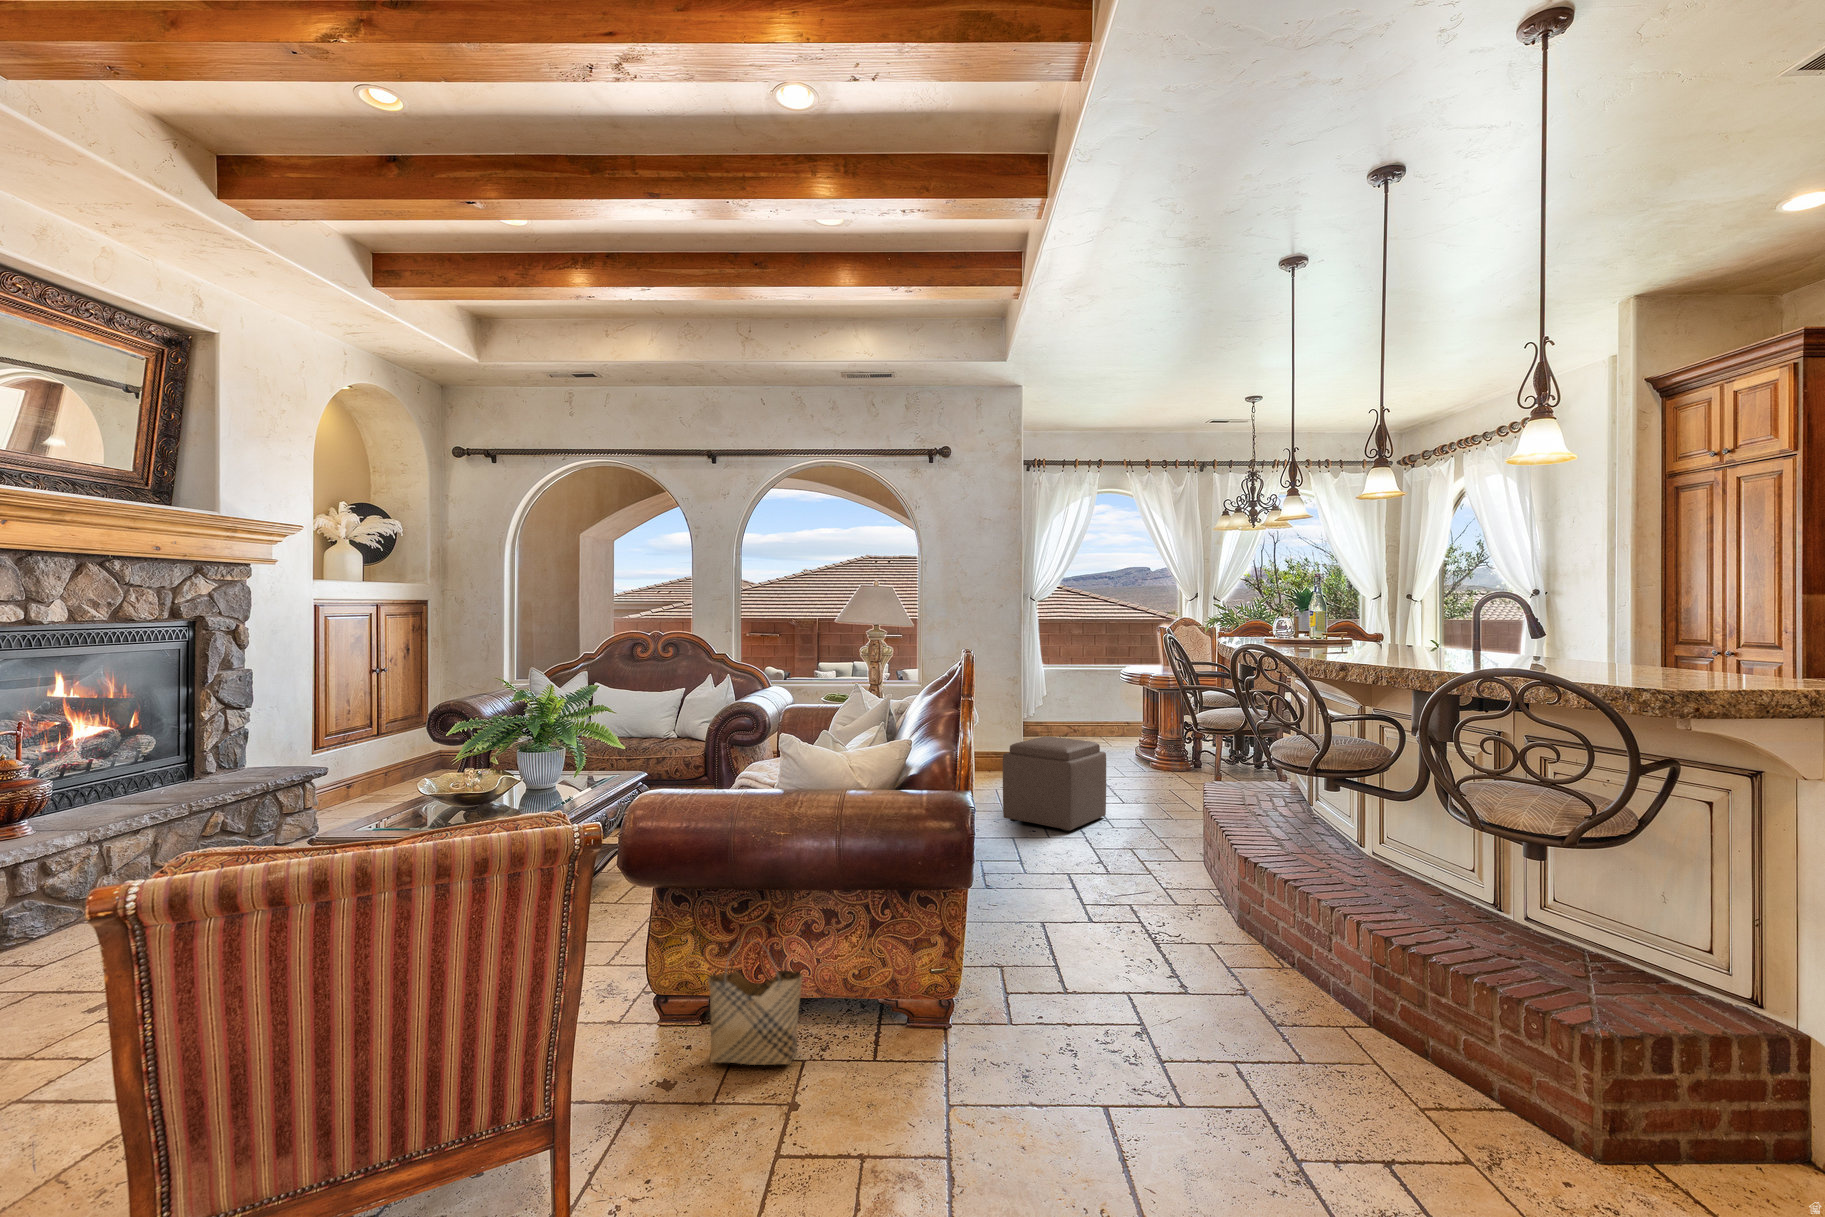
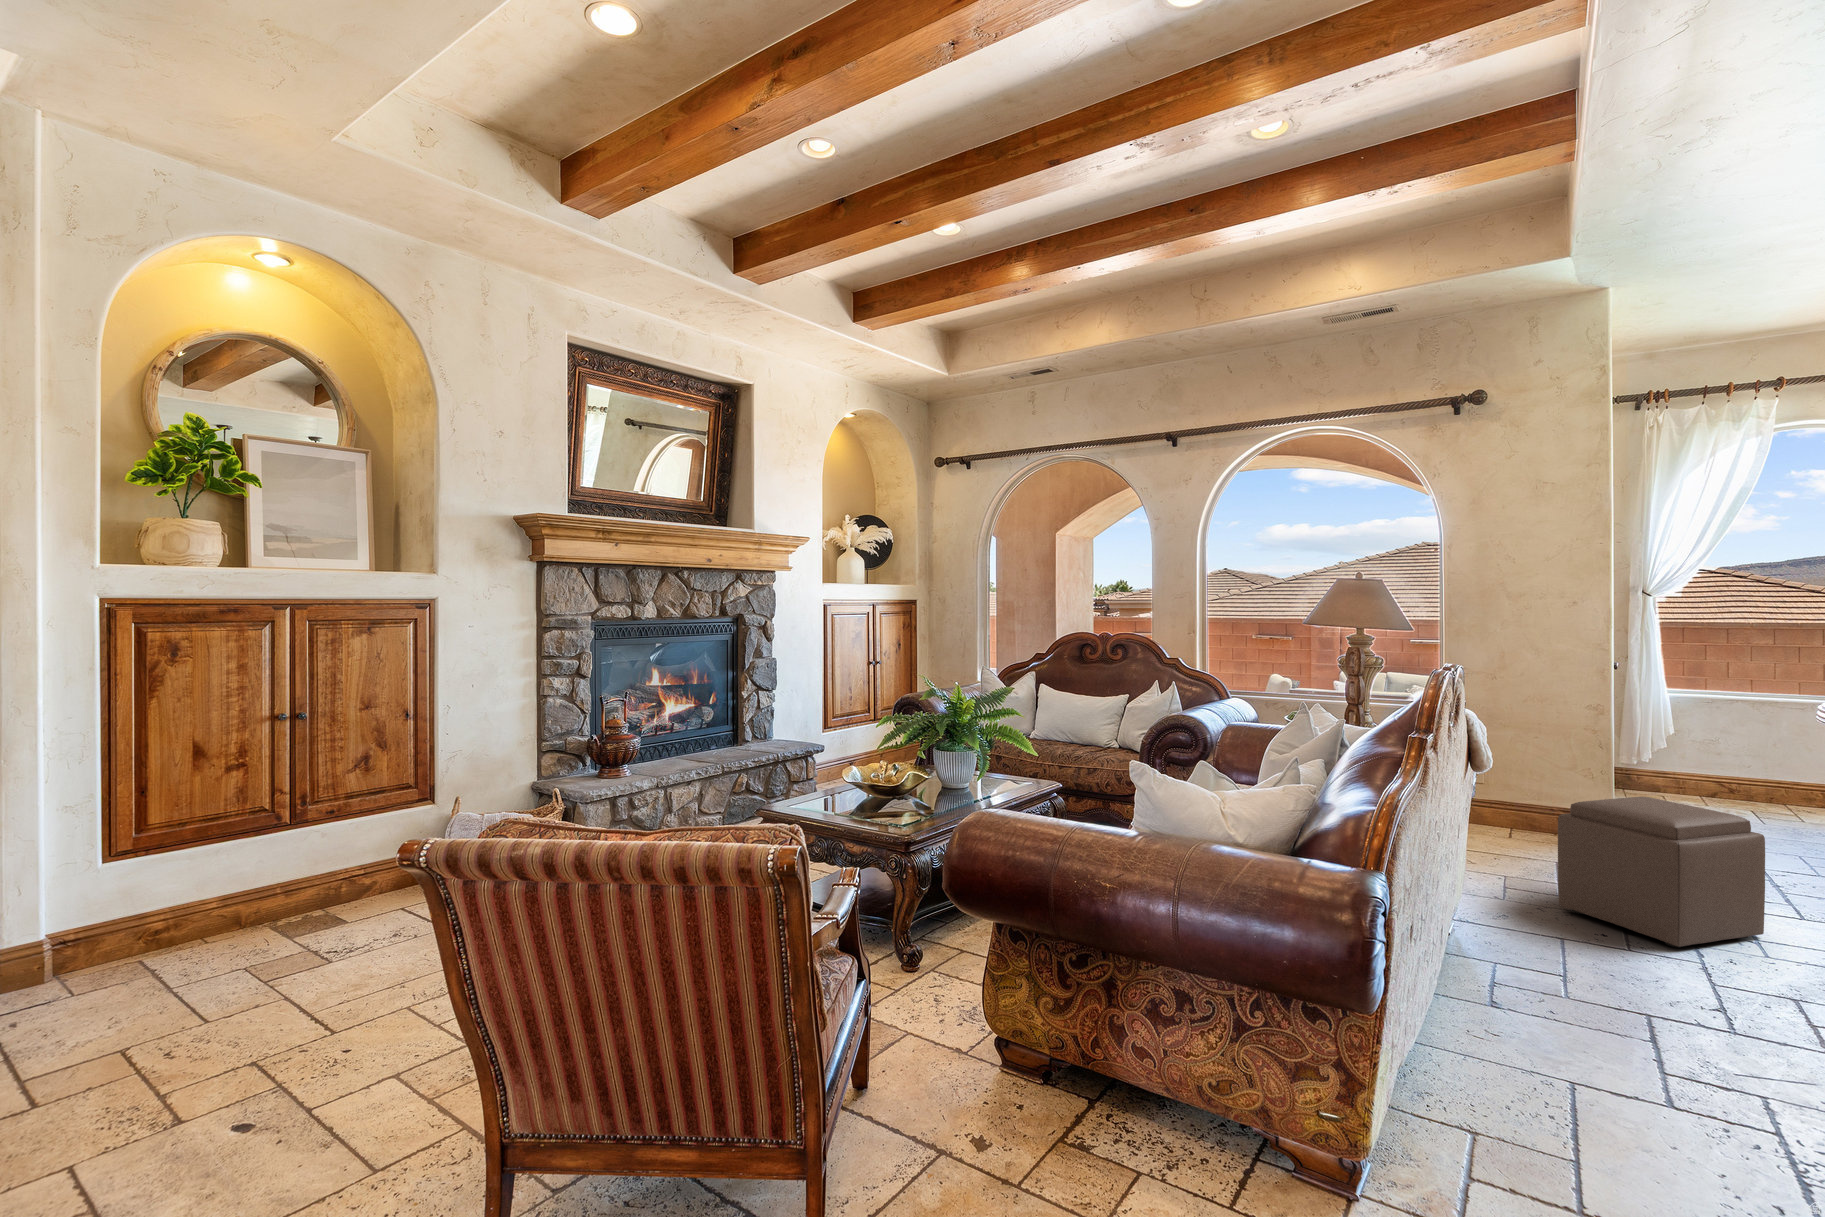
woven basket: present [708,922,803,1065] -> none [1030,986,1139,1170]

